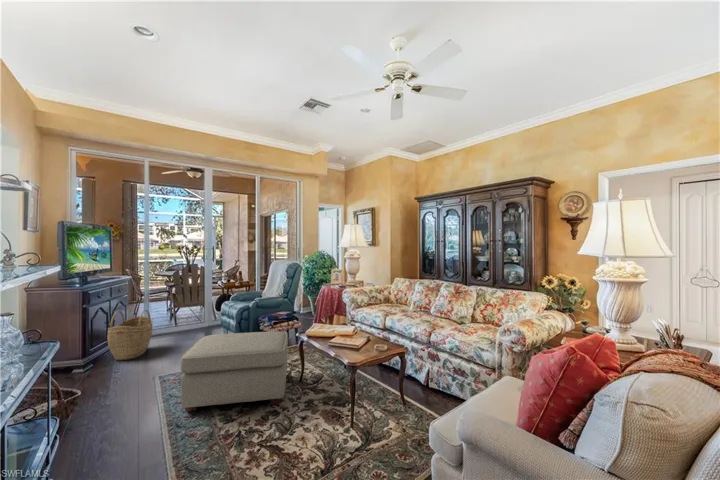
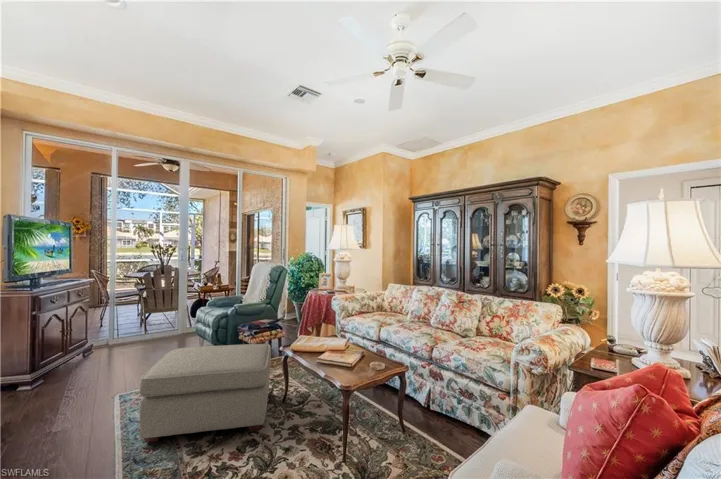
woven basket: present [107,310,152,360] -> none [60,316,116,375]

